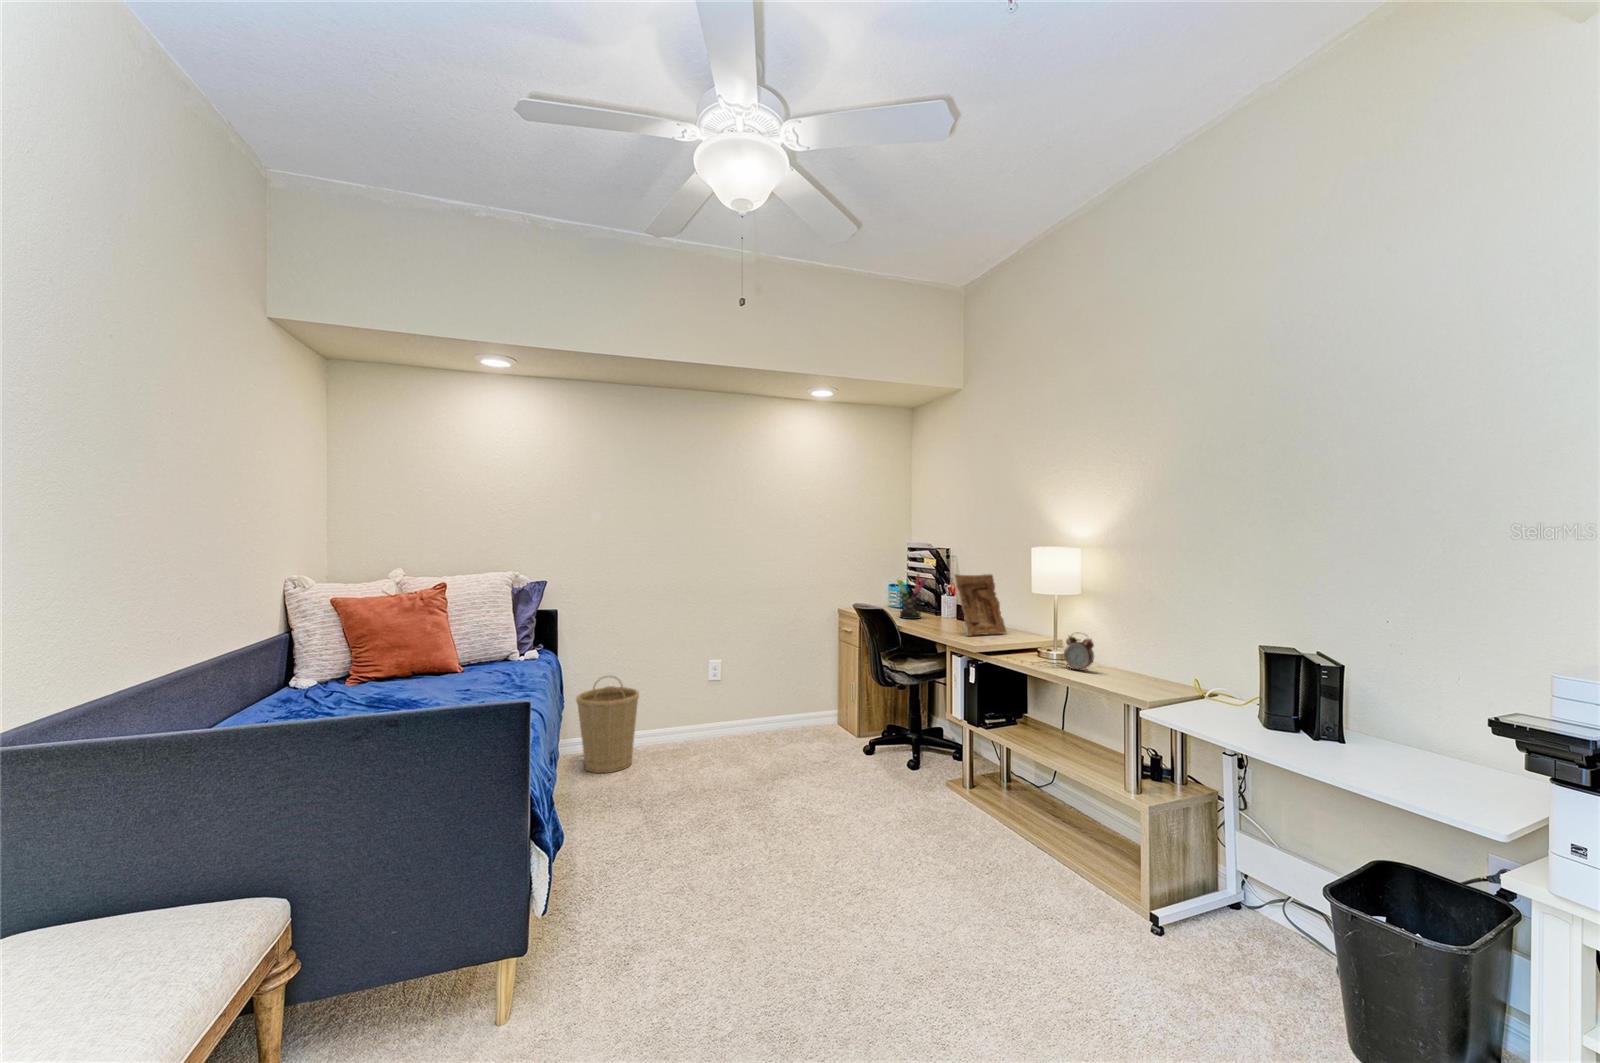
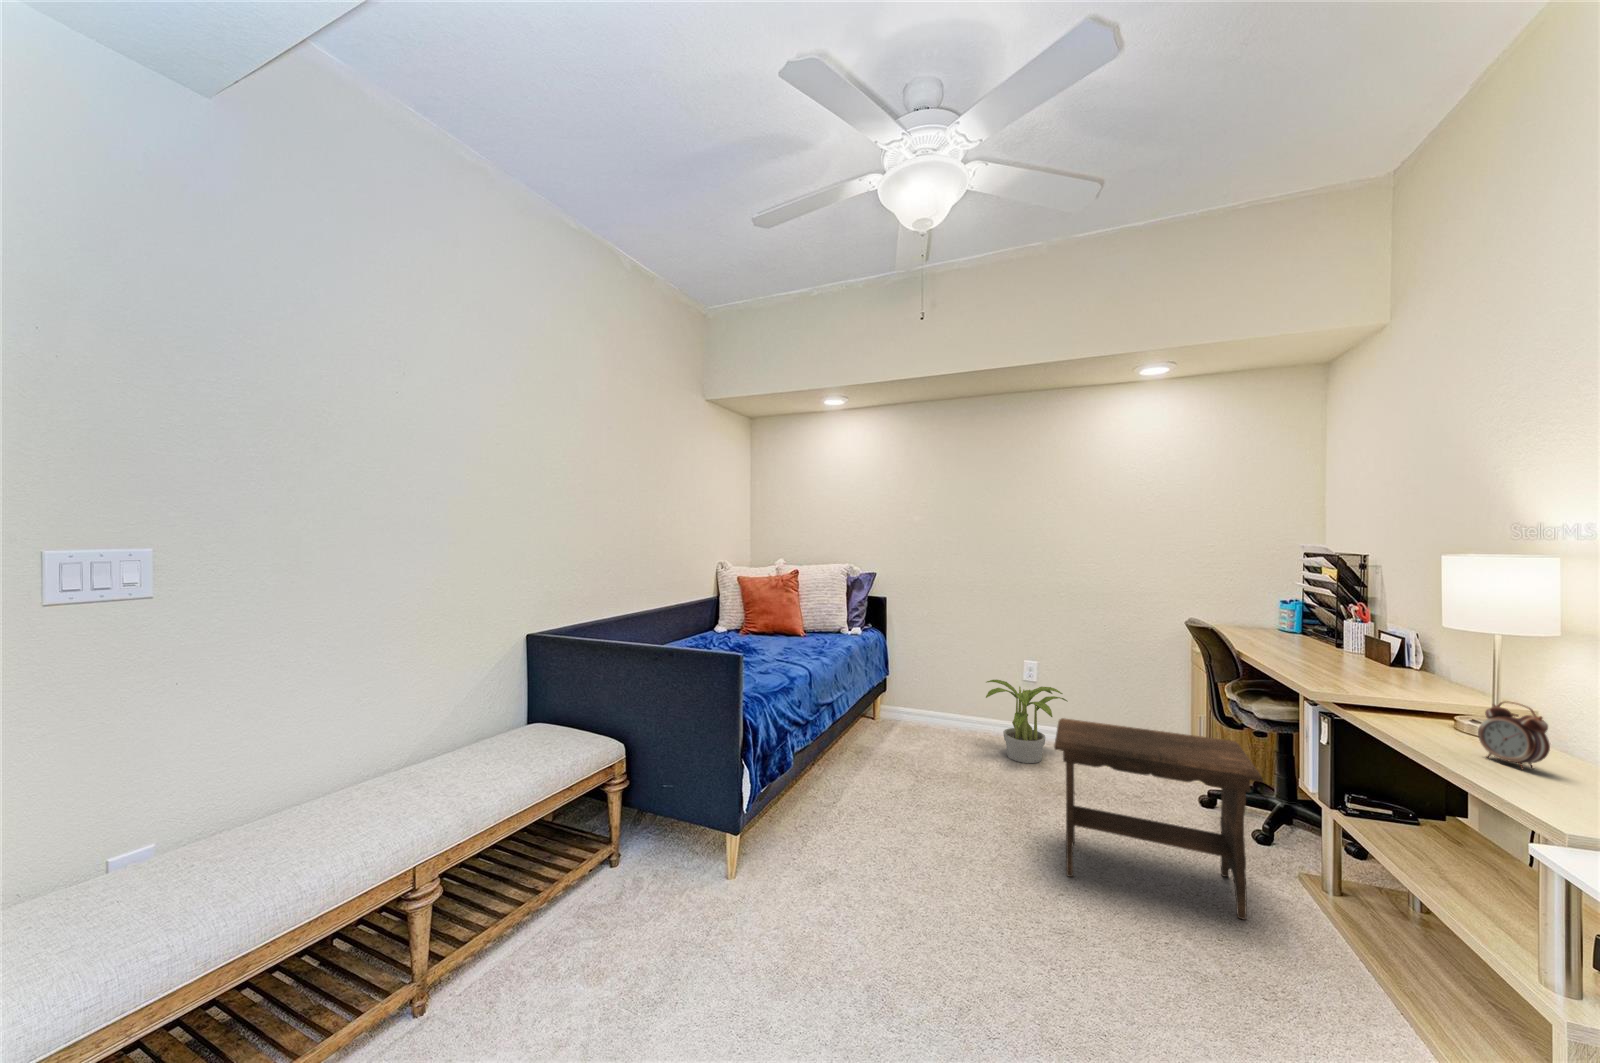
pen holder: present [897,574,926,619] -> none [1256,589,1308,648]
picture frame: present [954,574,1006,636] -> none [1319,593,1424,686]
basket: present [576,676,639,773] -> none [897,659,950,743]
potted plant: none [679,683,754,763] -> present [986,680,1067,763]
footstool: none [794,694,953,846] -> present [1054,718,1263,920]

